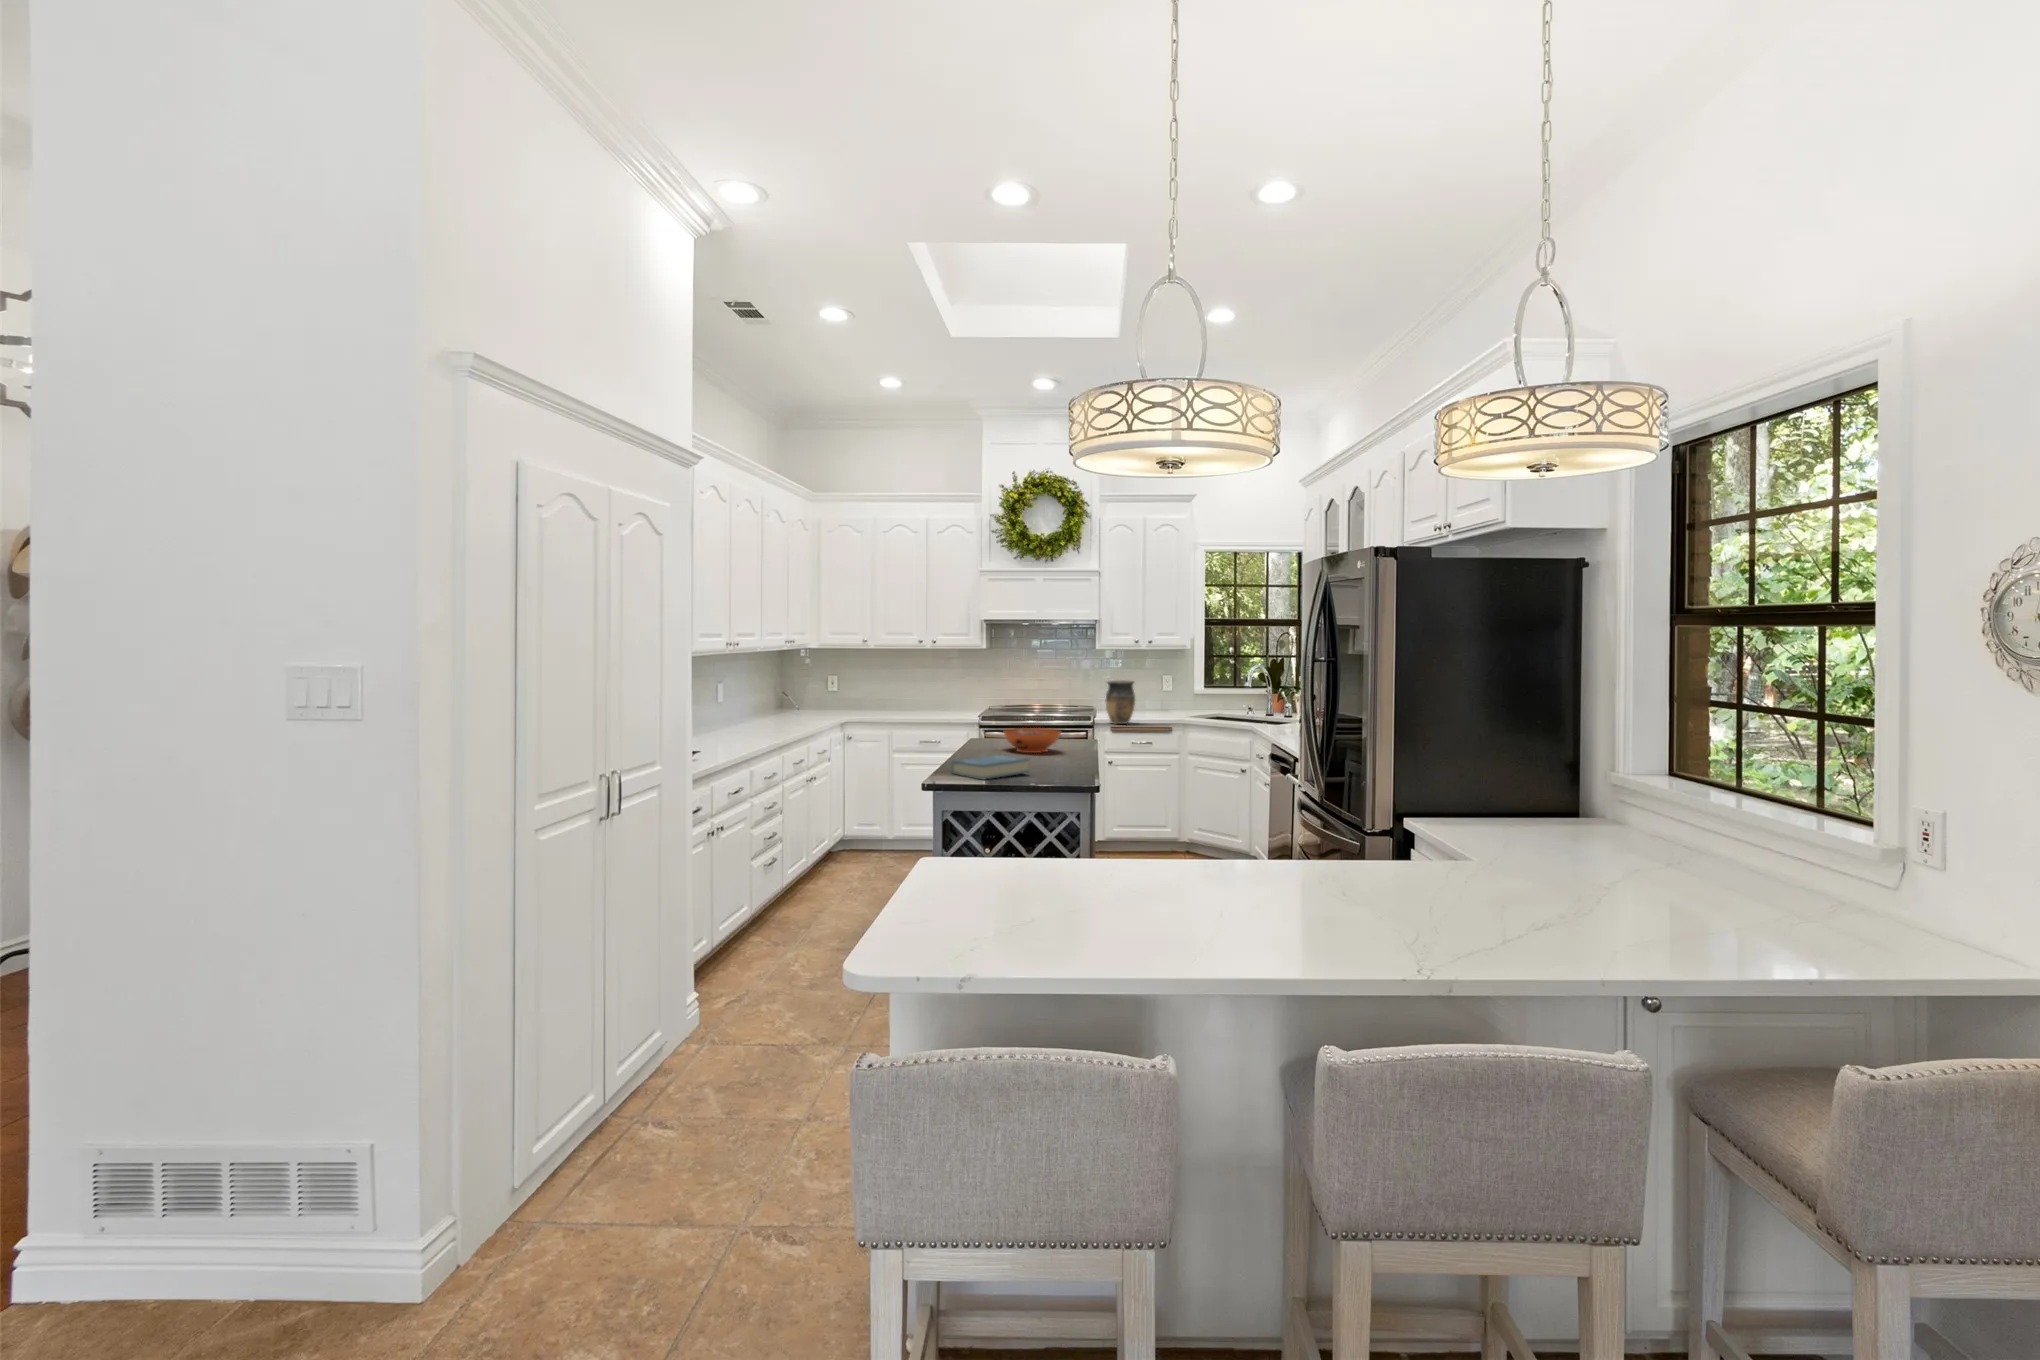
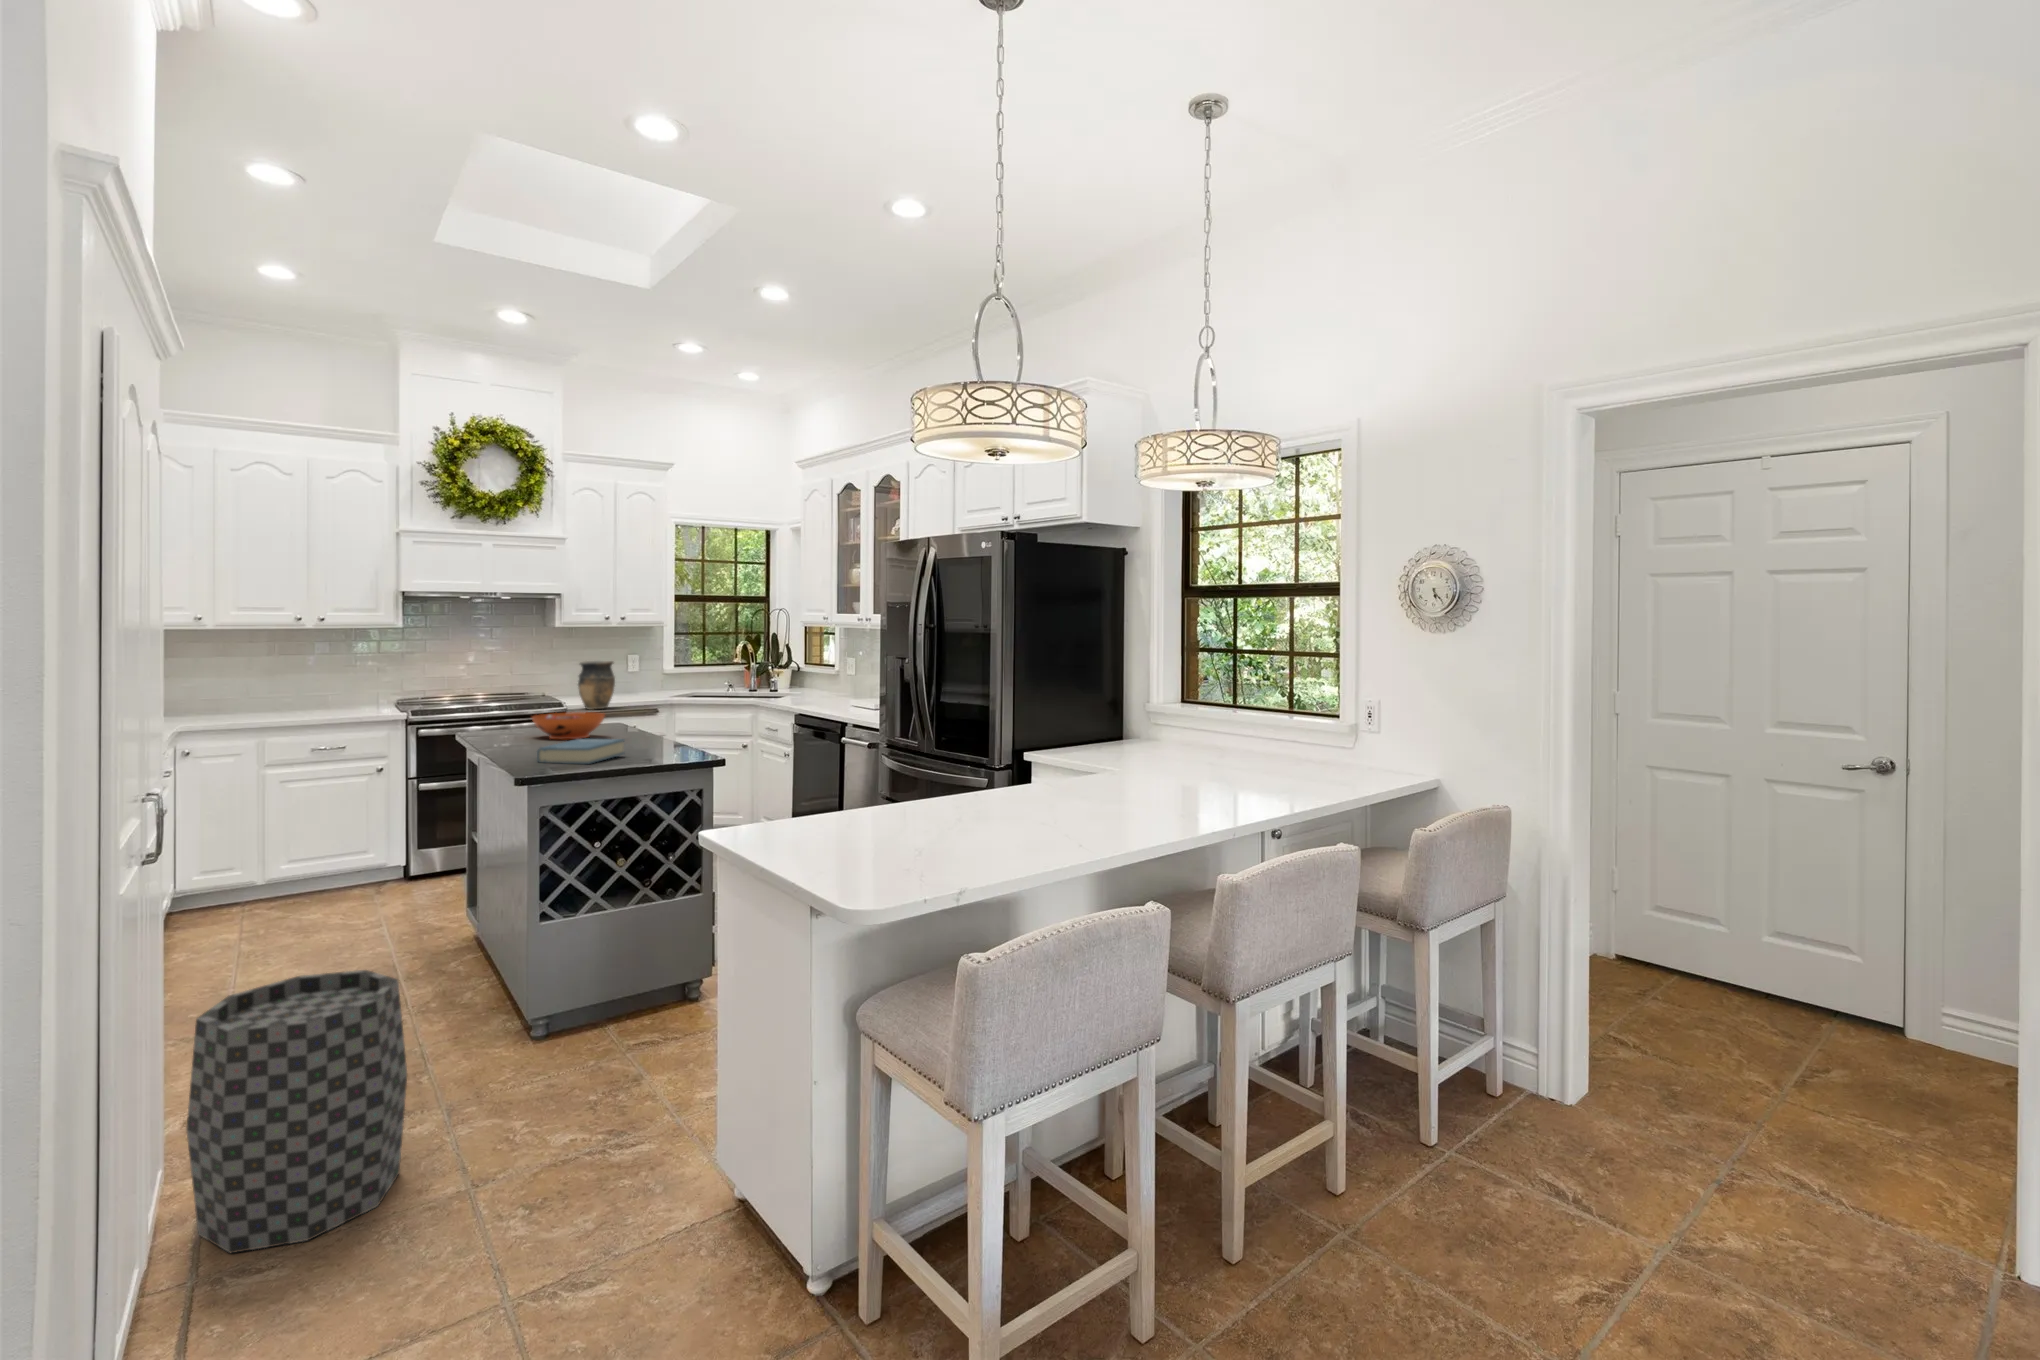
trash can: none [643,926,780,1139] -> present [186,970,407,1253]

